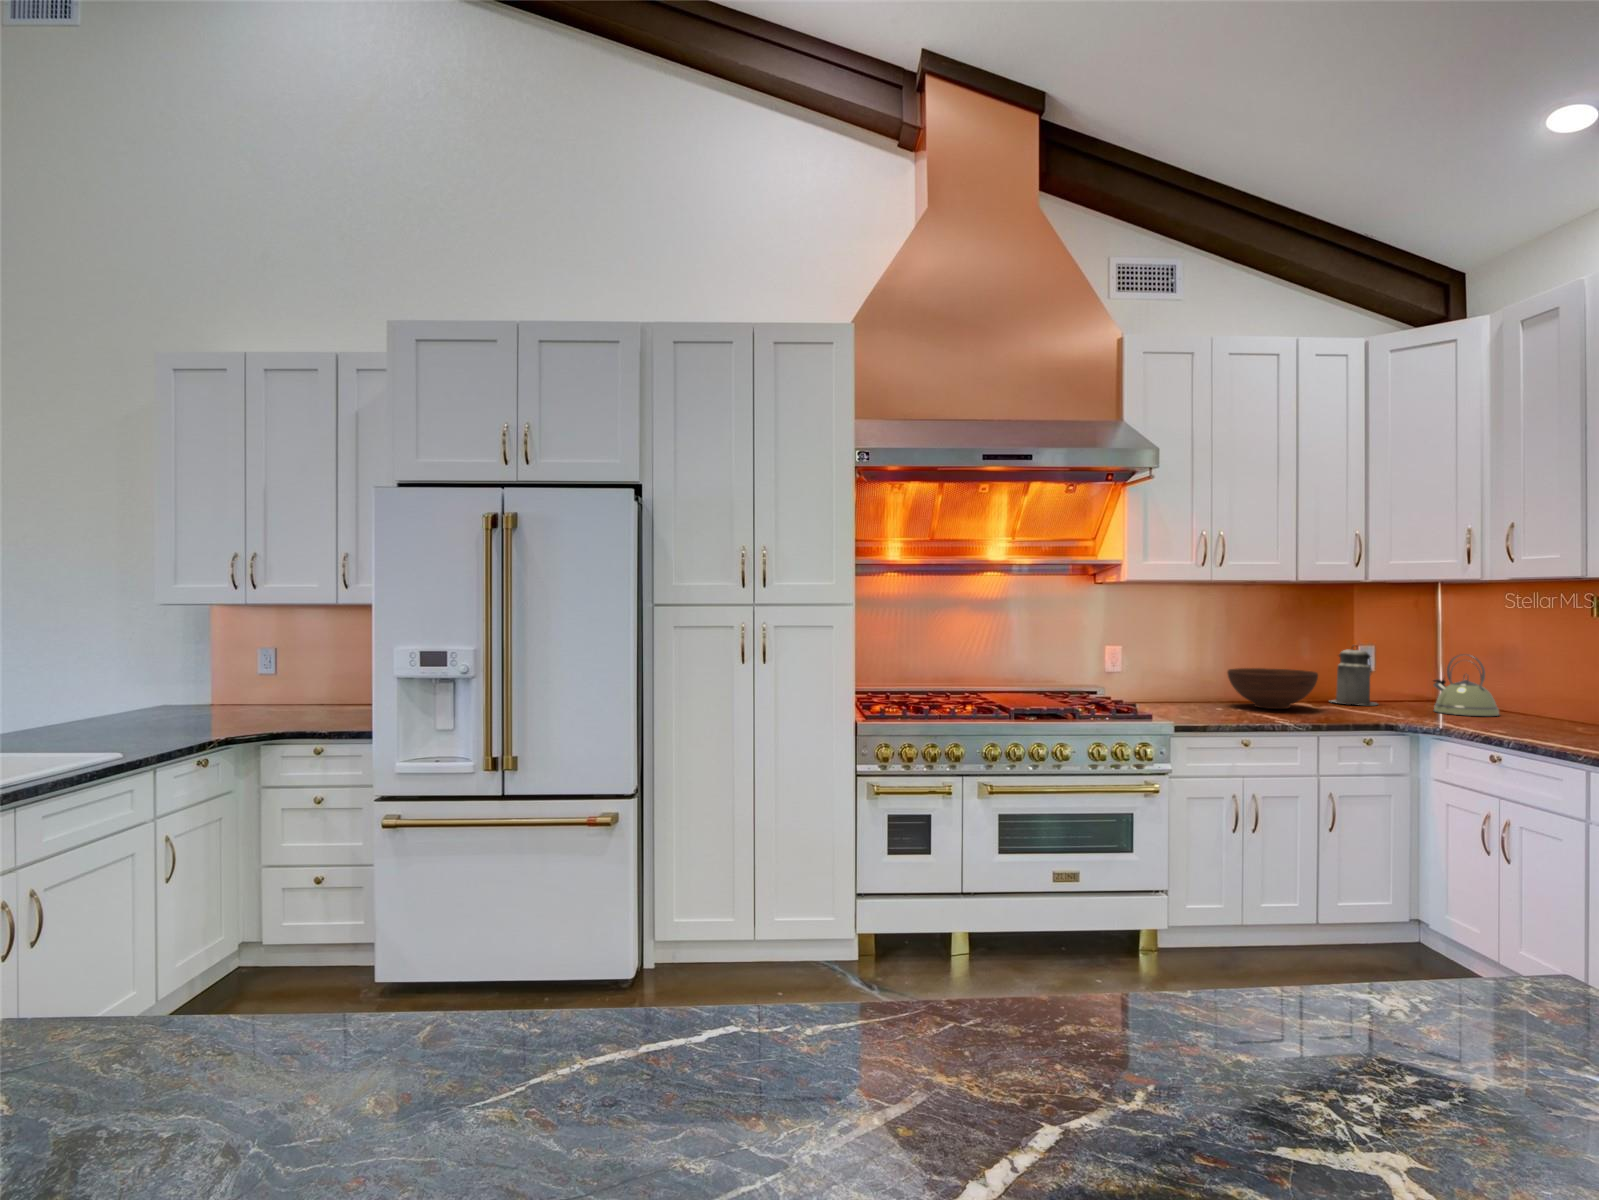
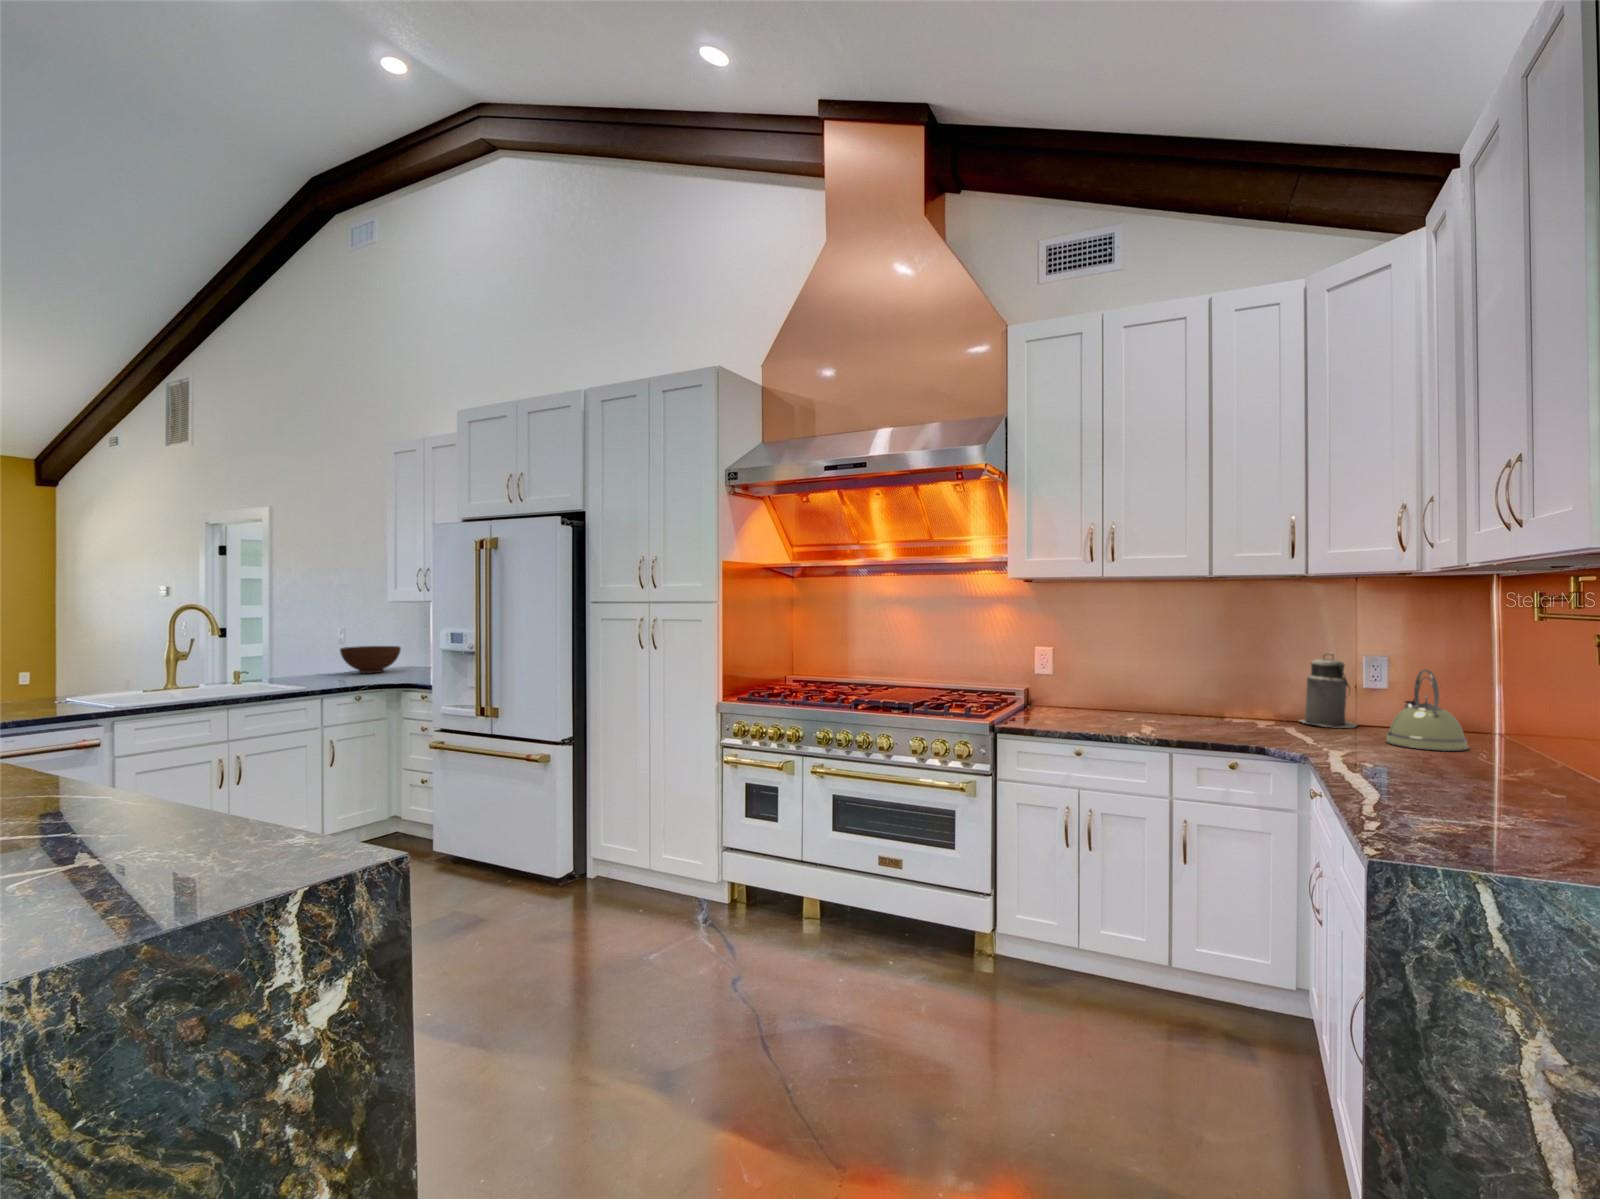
fruit bowl: present [1227,668,1318,709] -> present [340,646,401,673]

